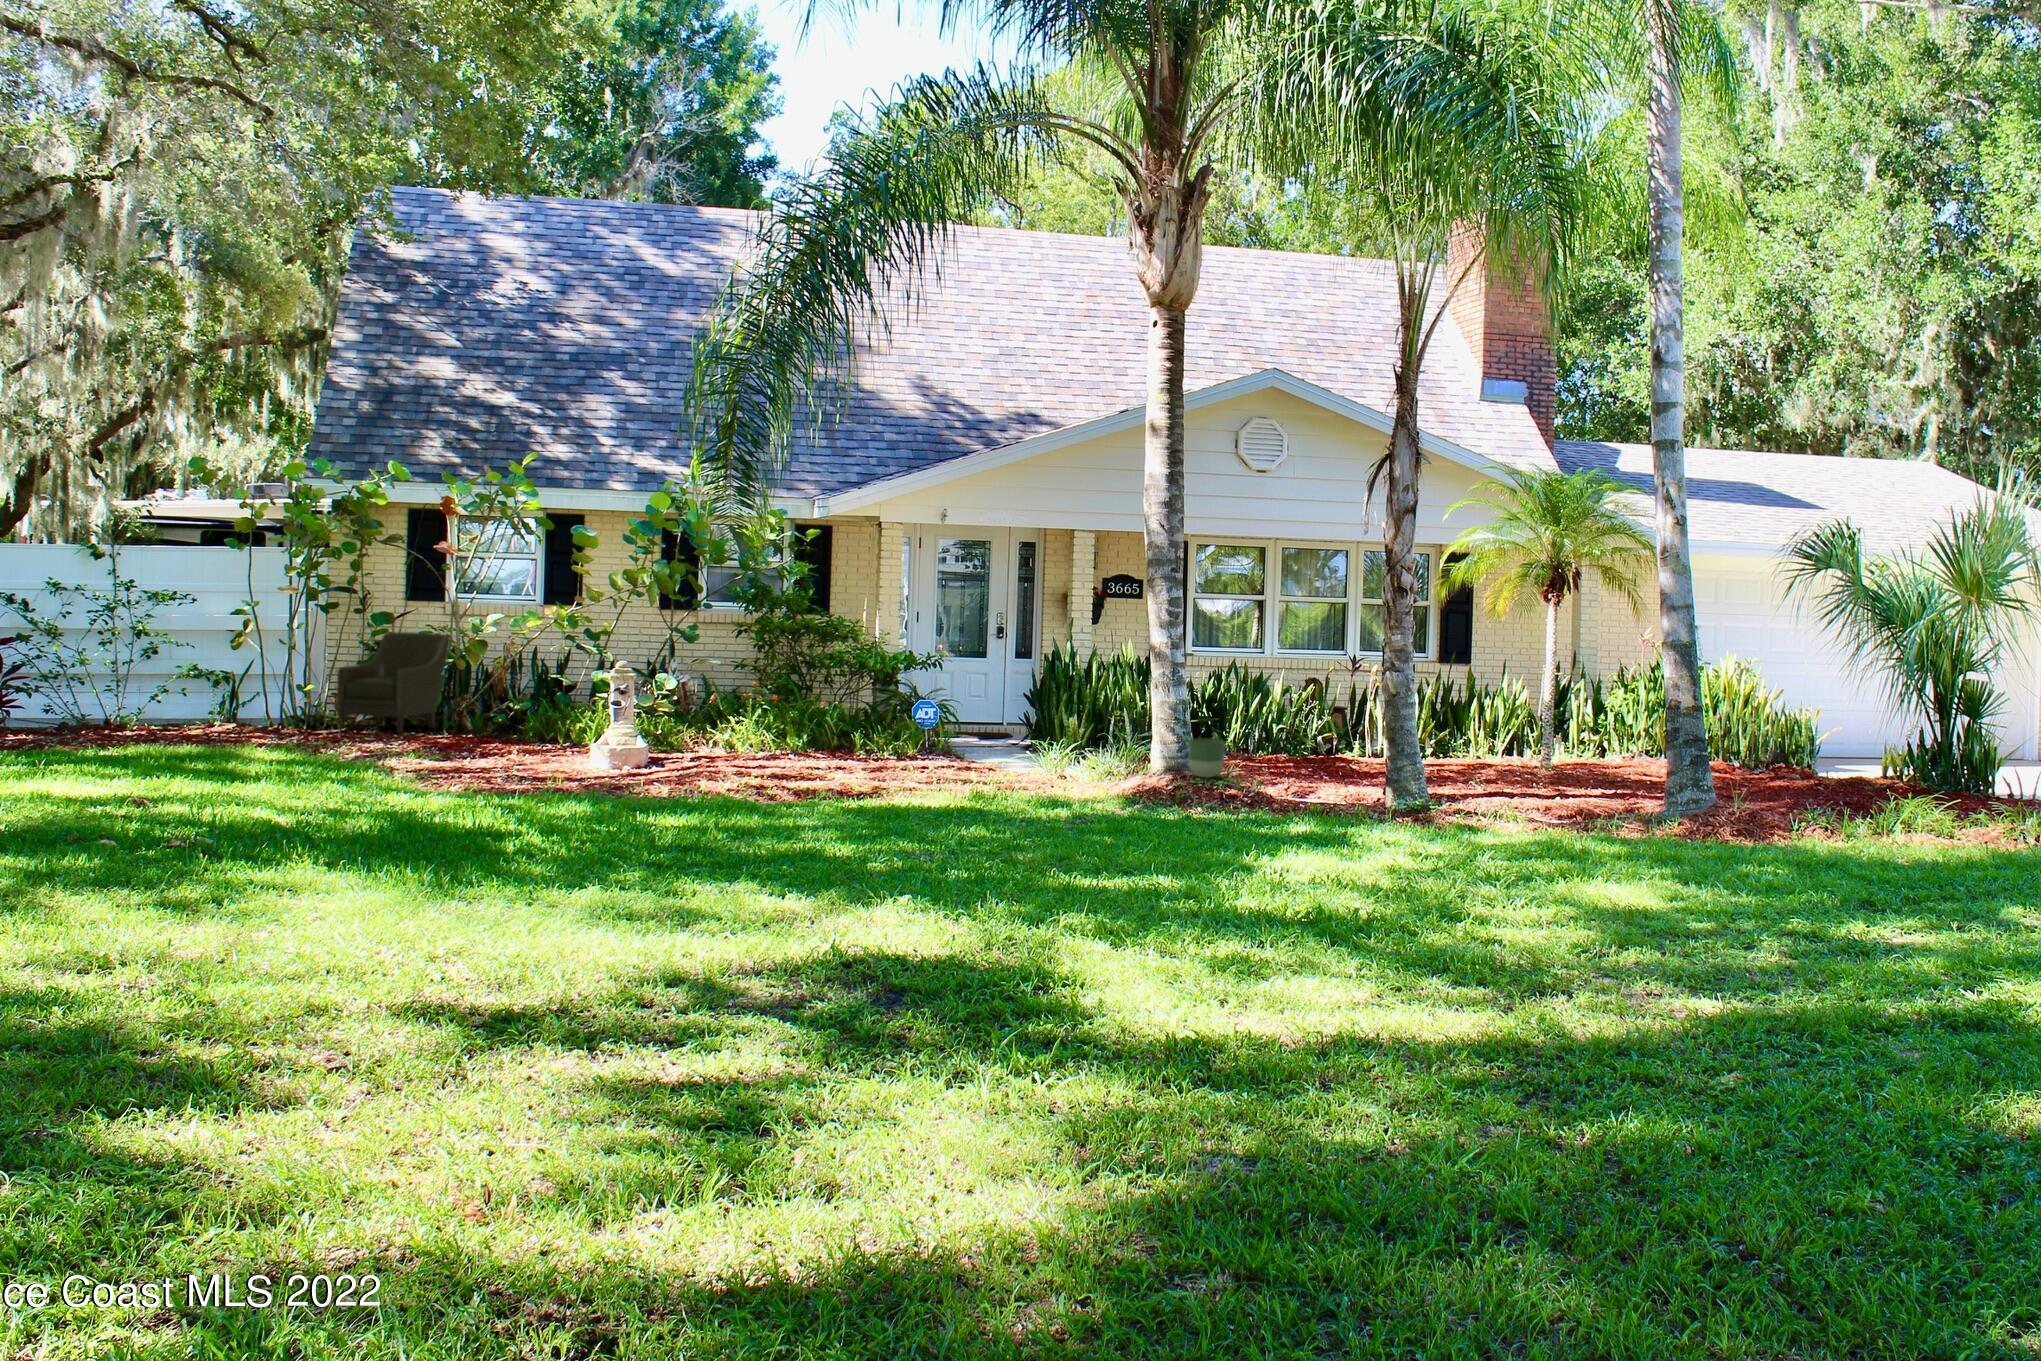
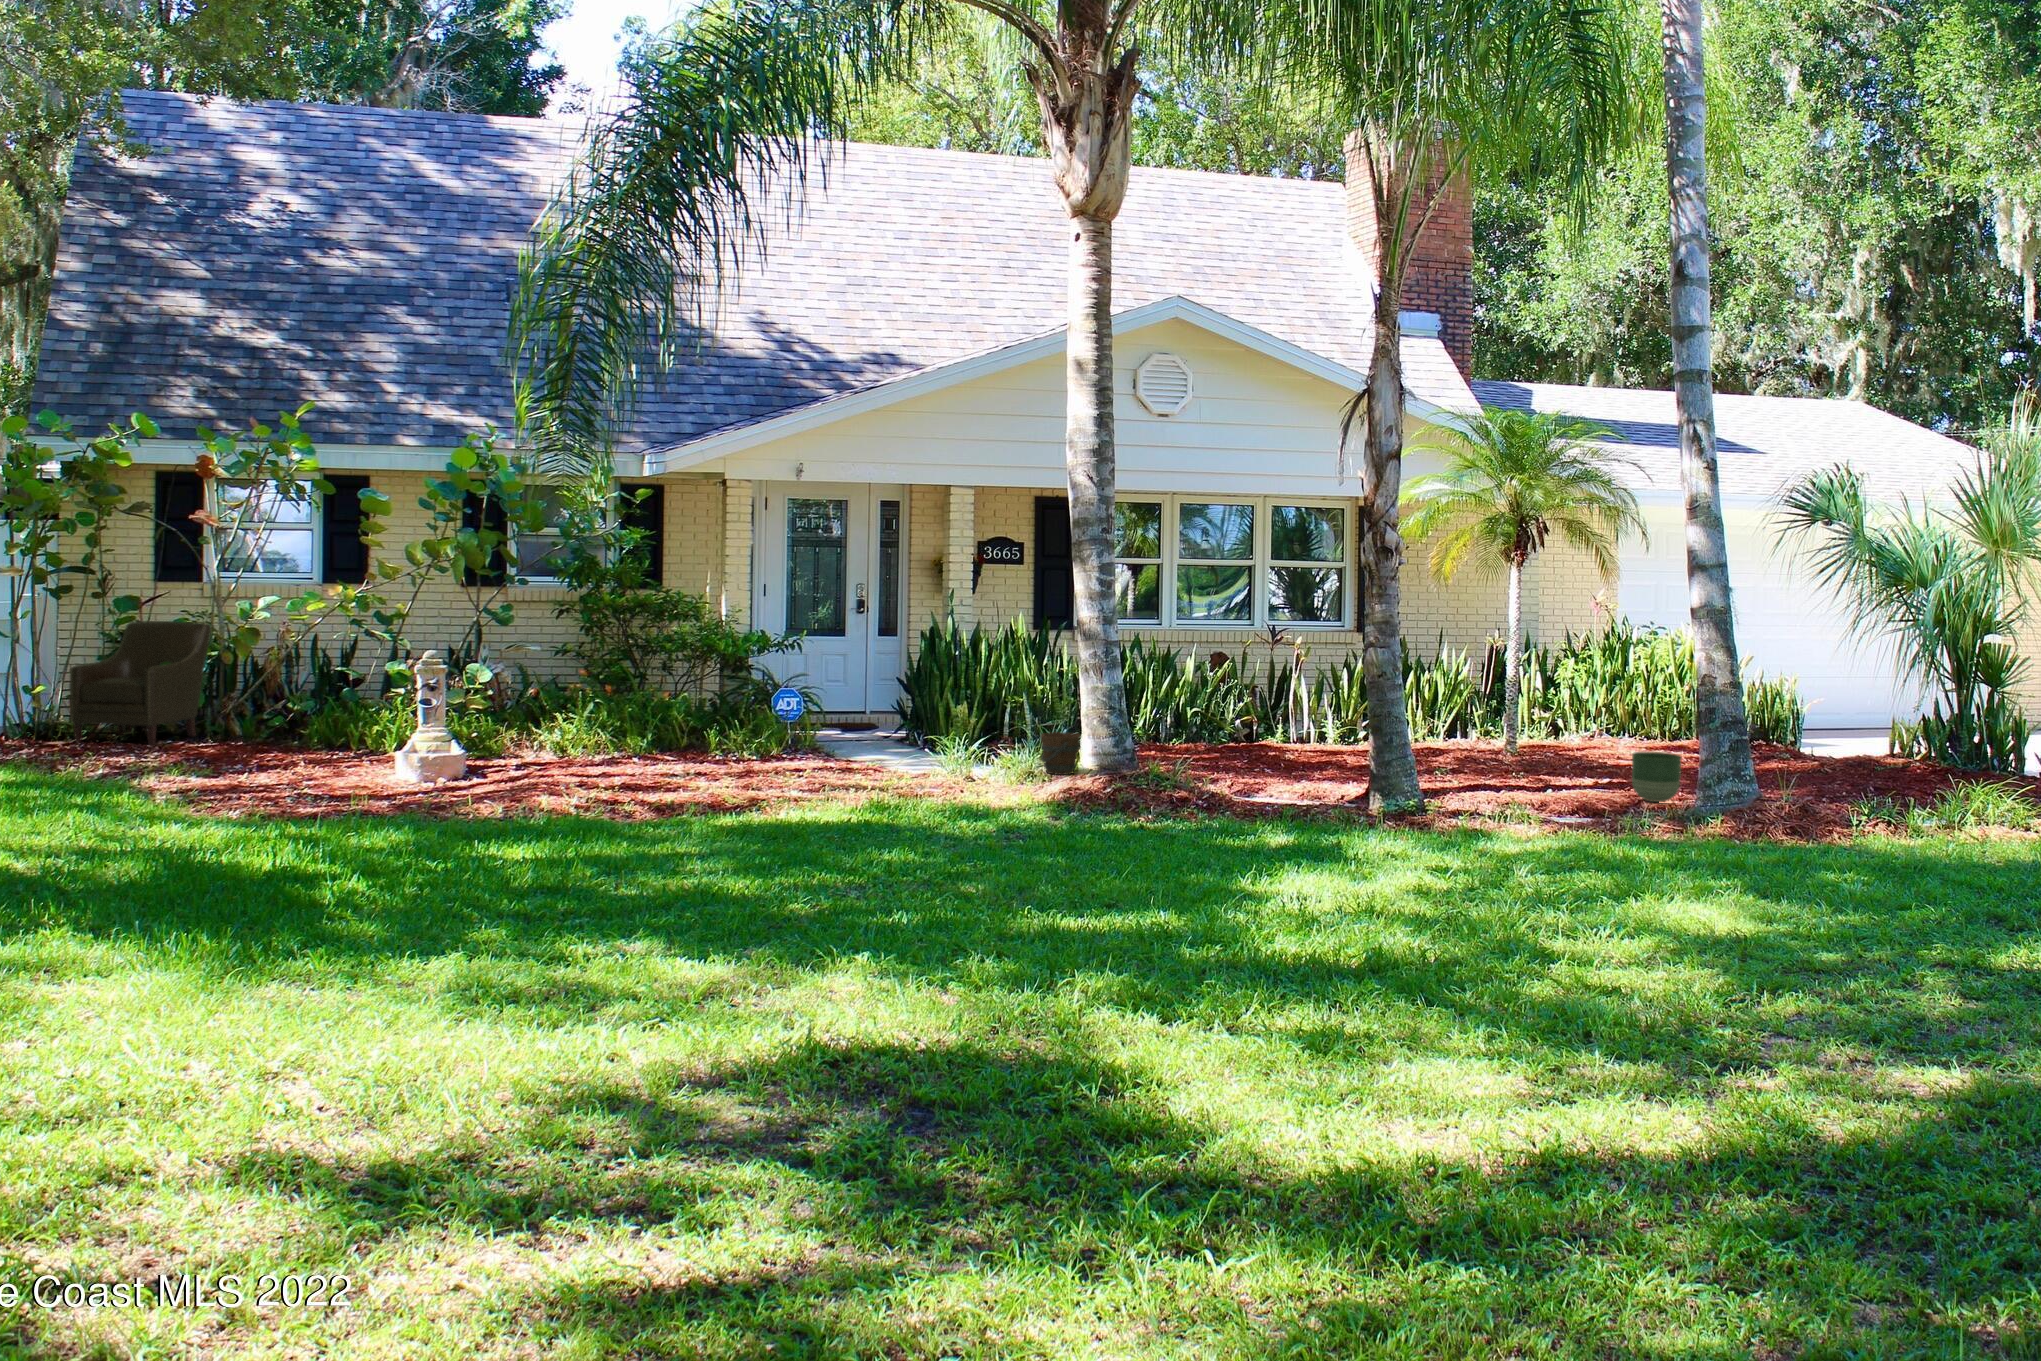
planter: present [1188,738,1224,777] -> present [1632,752,1681,802]
bucket: none [1122,740,1158,776] -> present [1040,732,1081,775]

